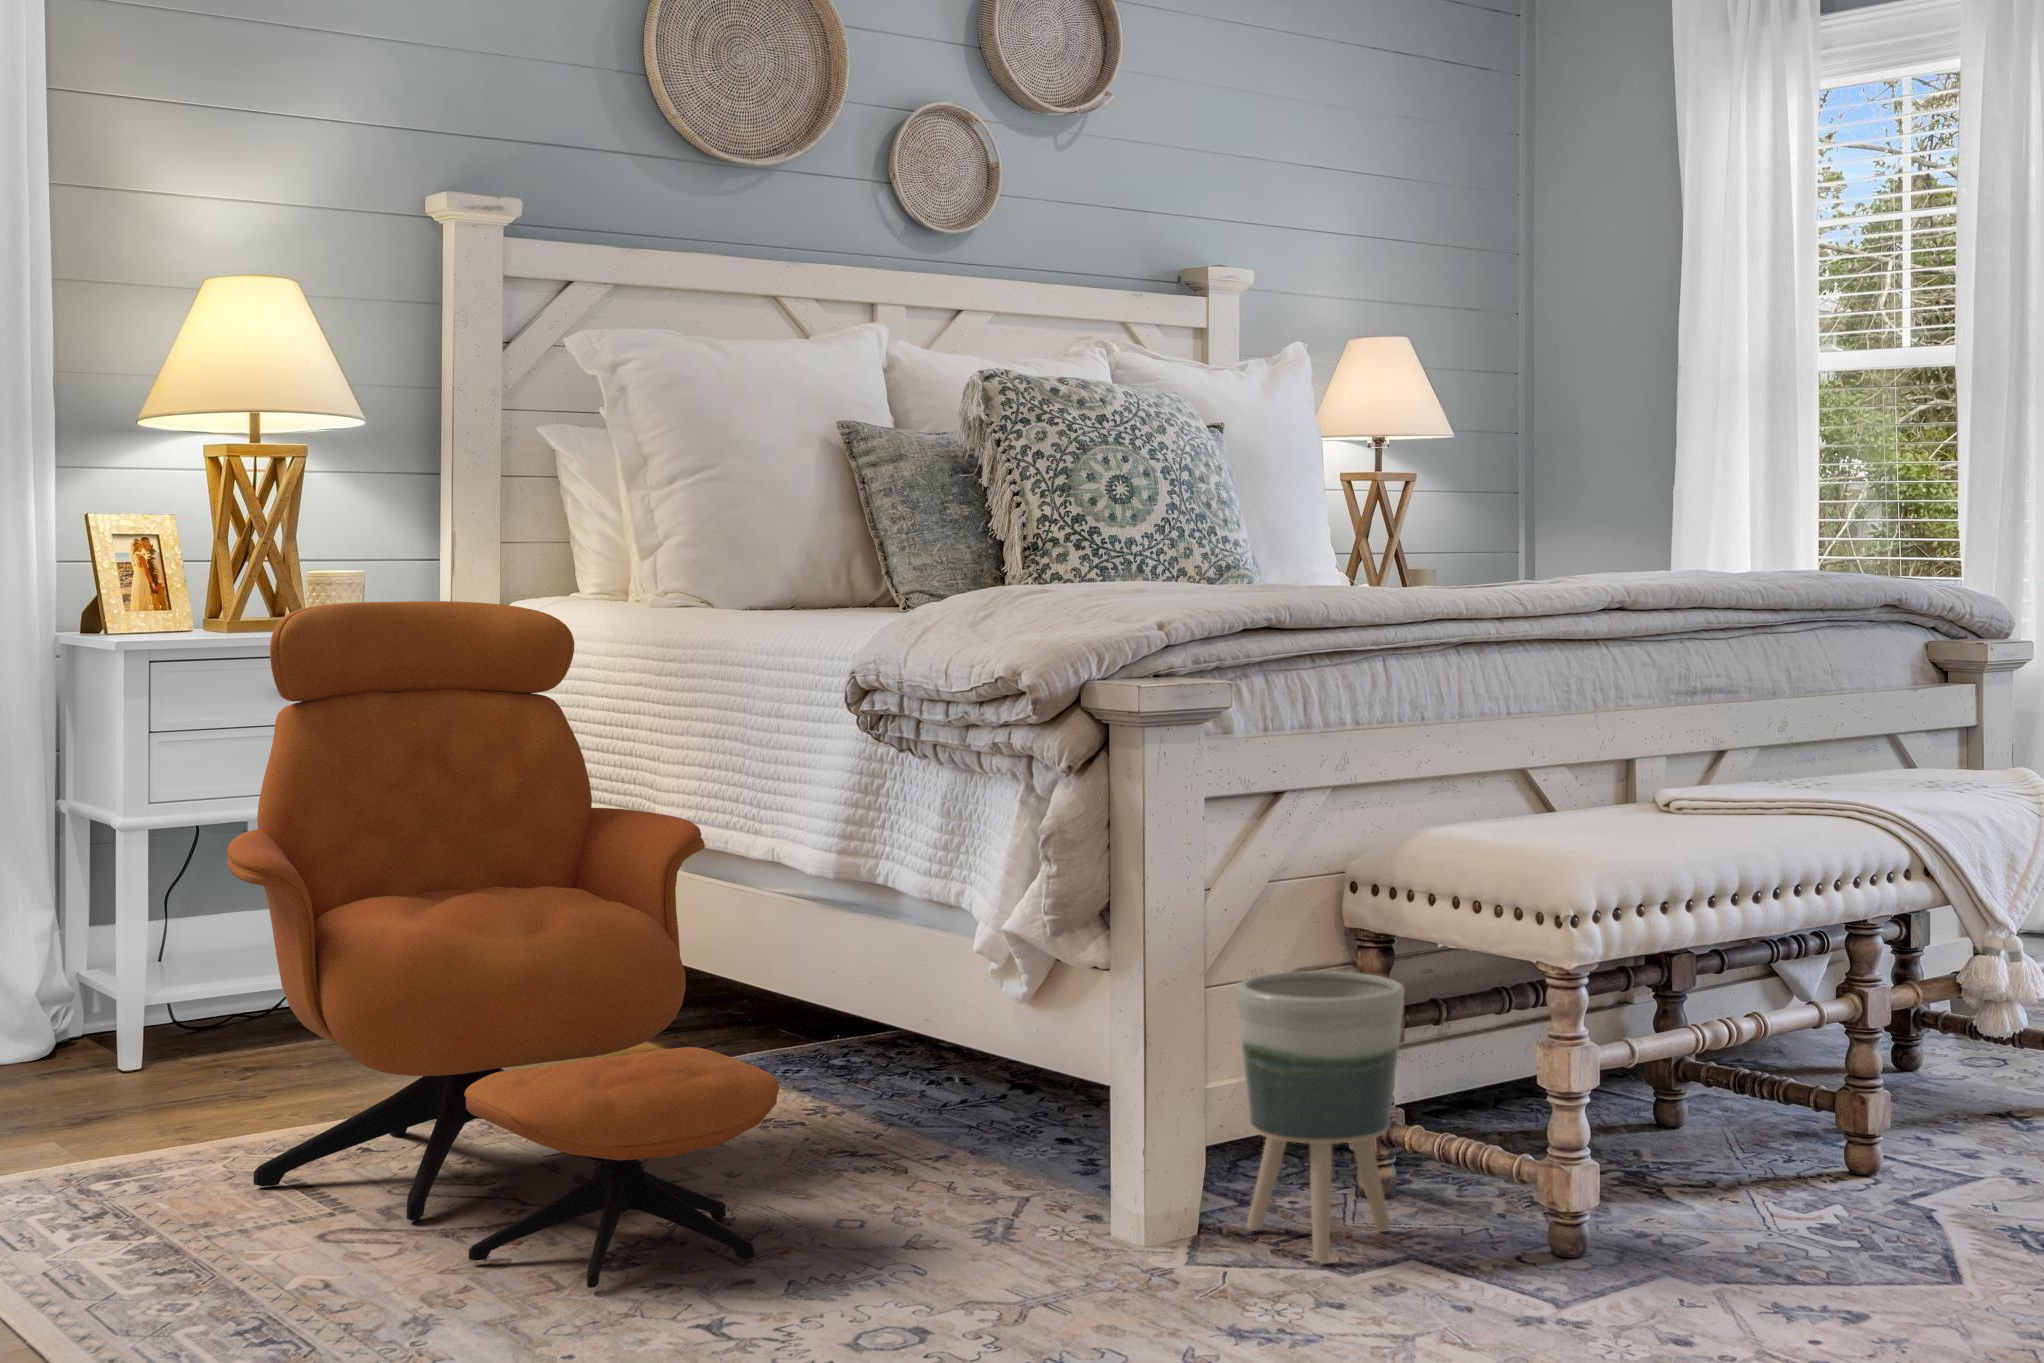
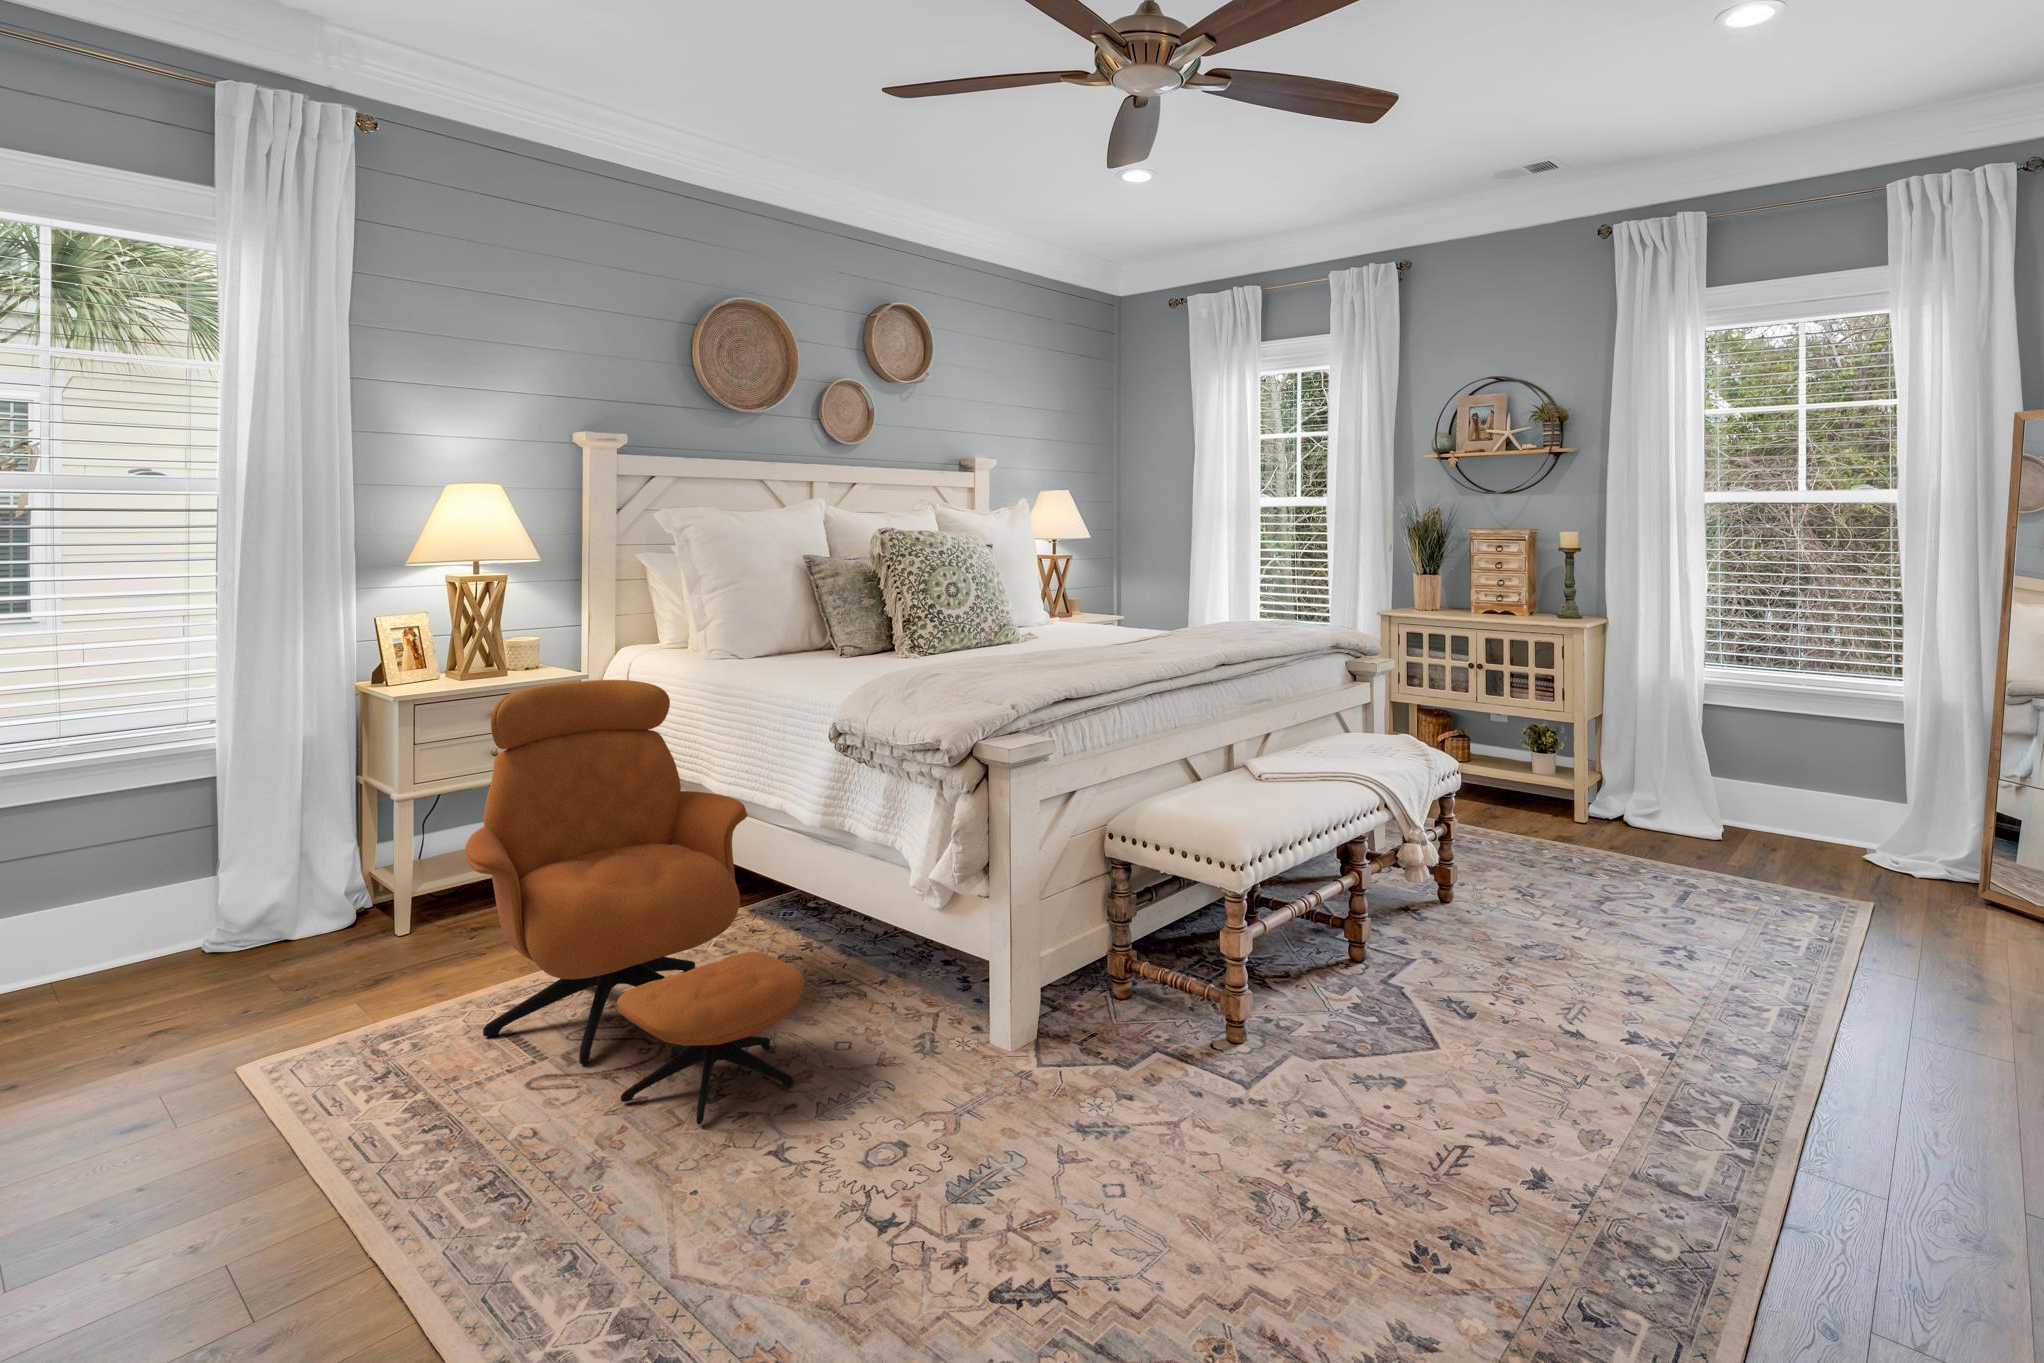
planter: present [1237,971,1404,1263] -> none [1061,890,1153,1064]

